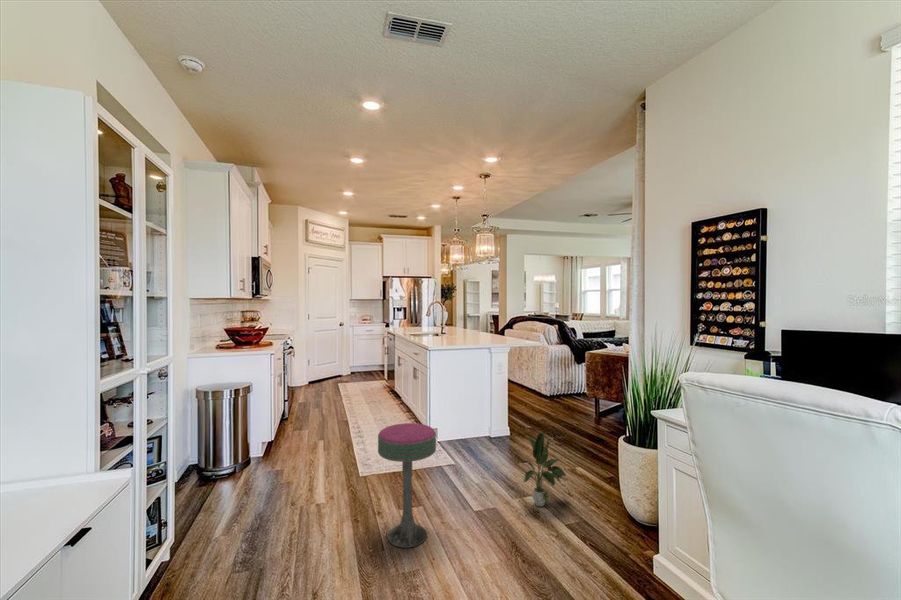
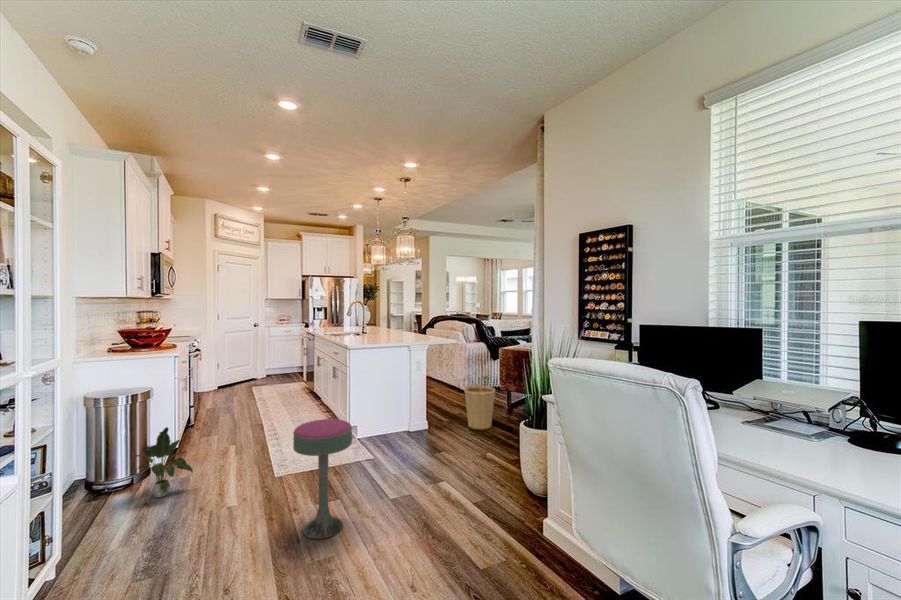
basket: none [549,386,584,439] -> present [464,380,495,429]
potted plant: present [520,433,566,506] -> present [133,427,193,498]

